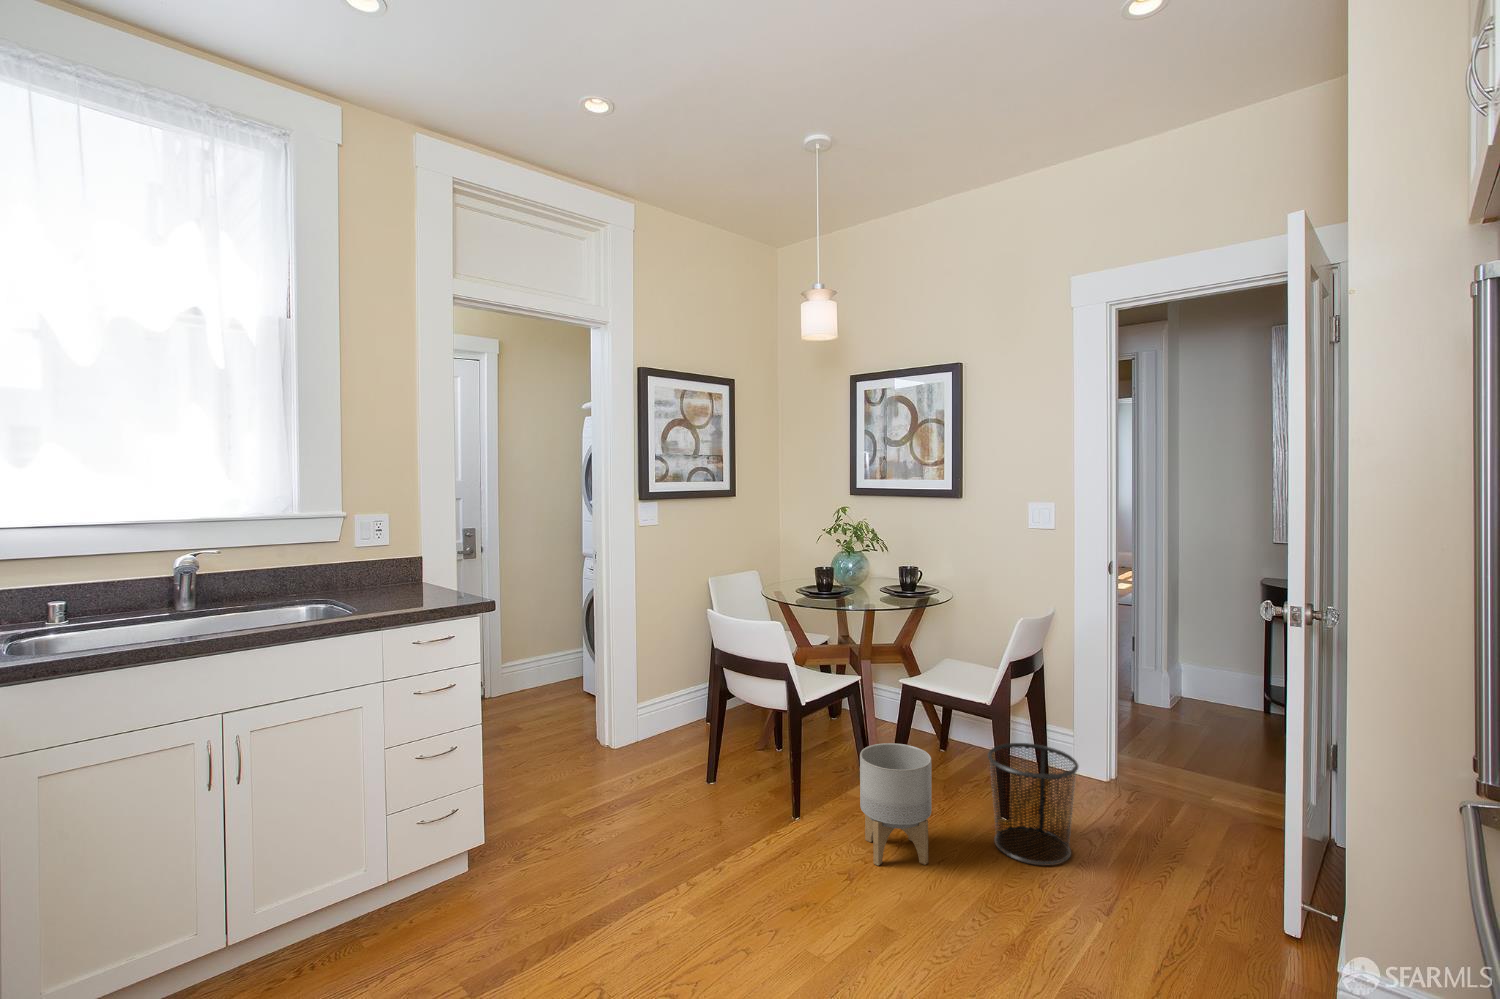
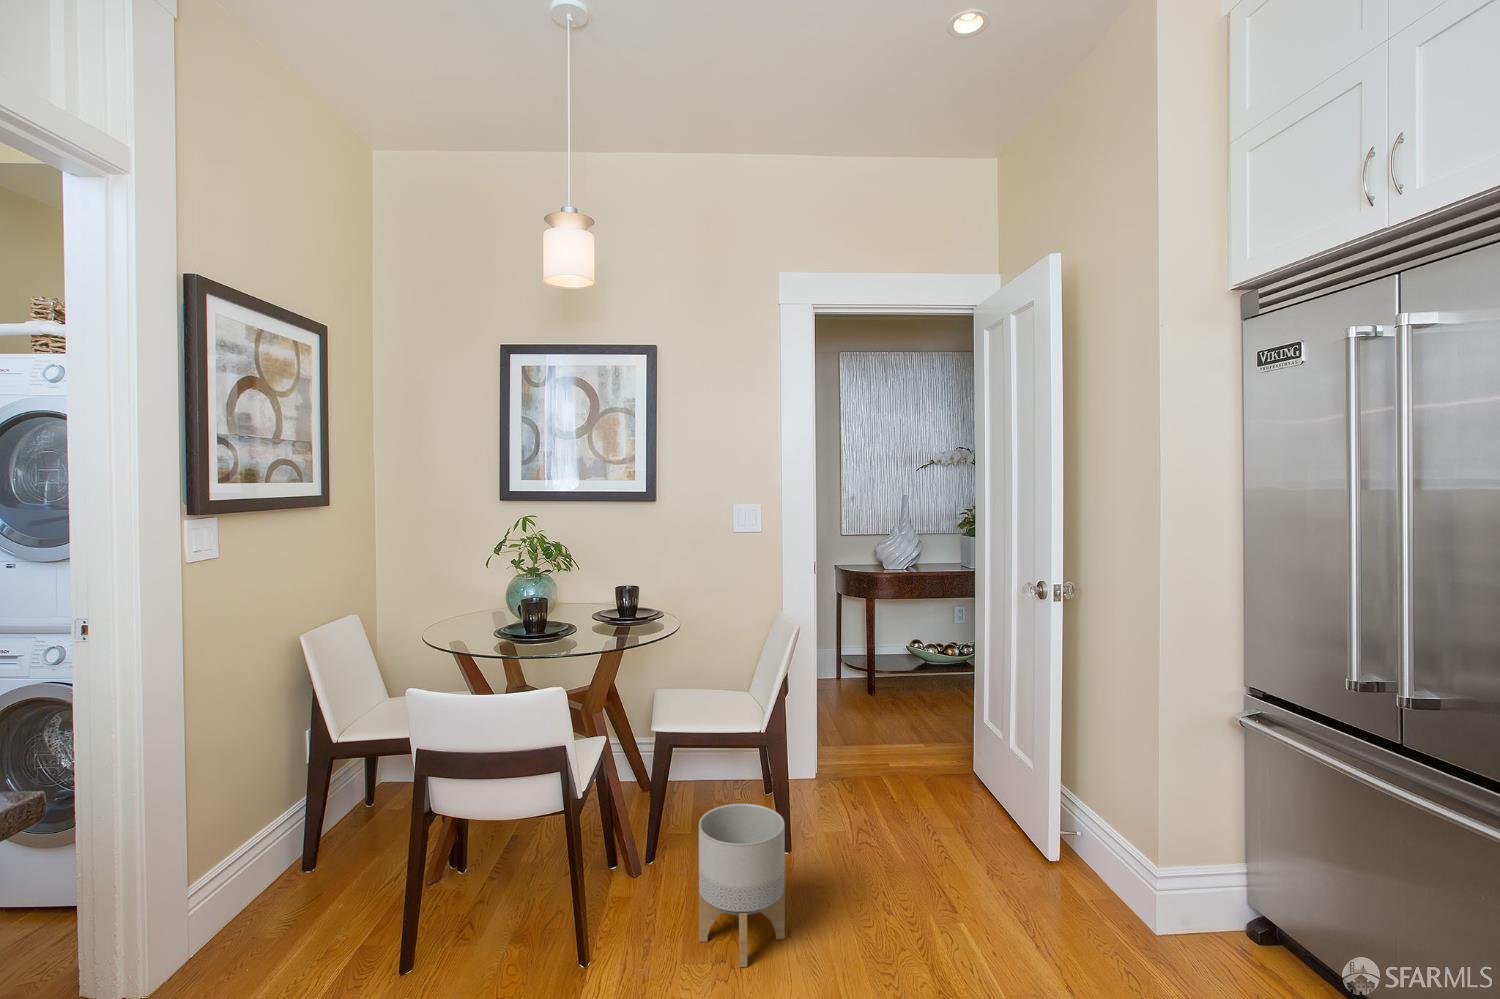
waste bin: present [988,743,1078,865] -> none [793,759,883,889]

